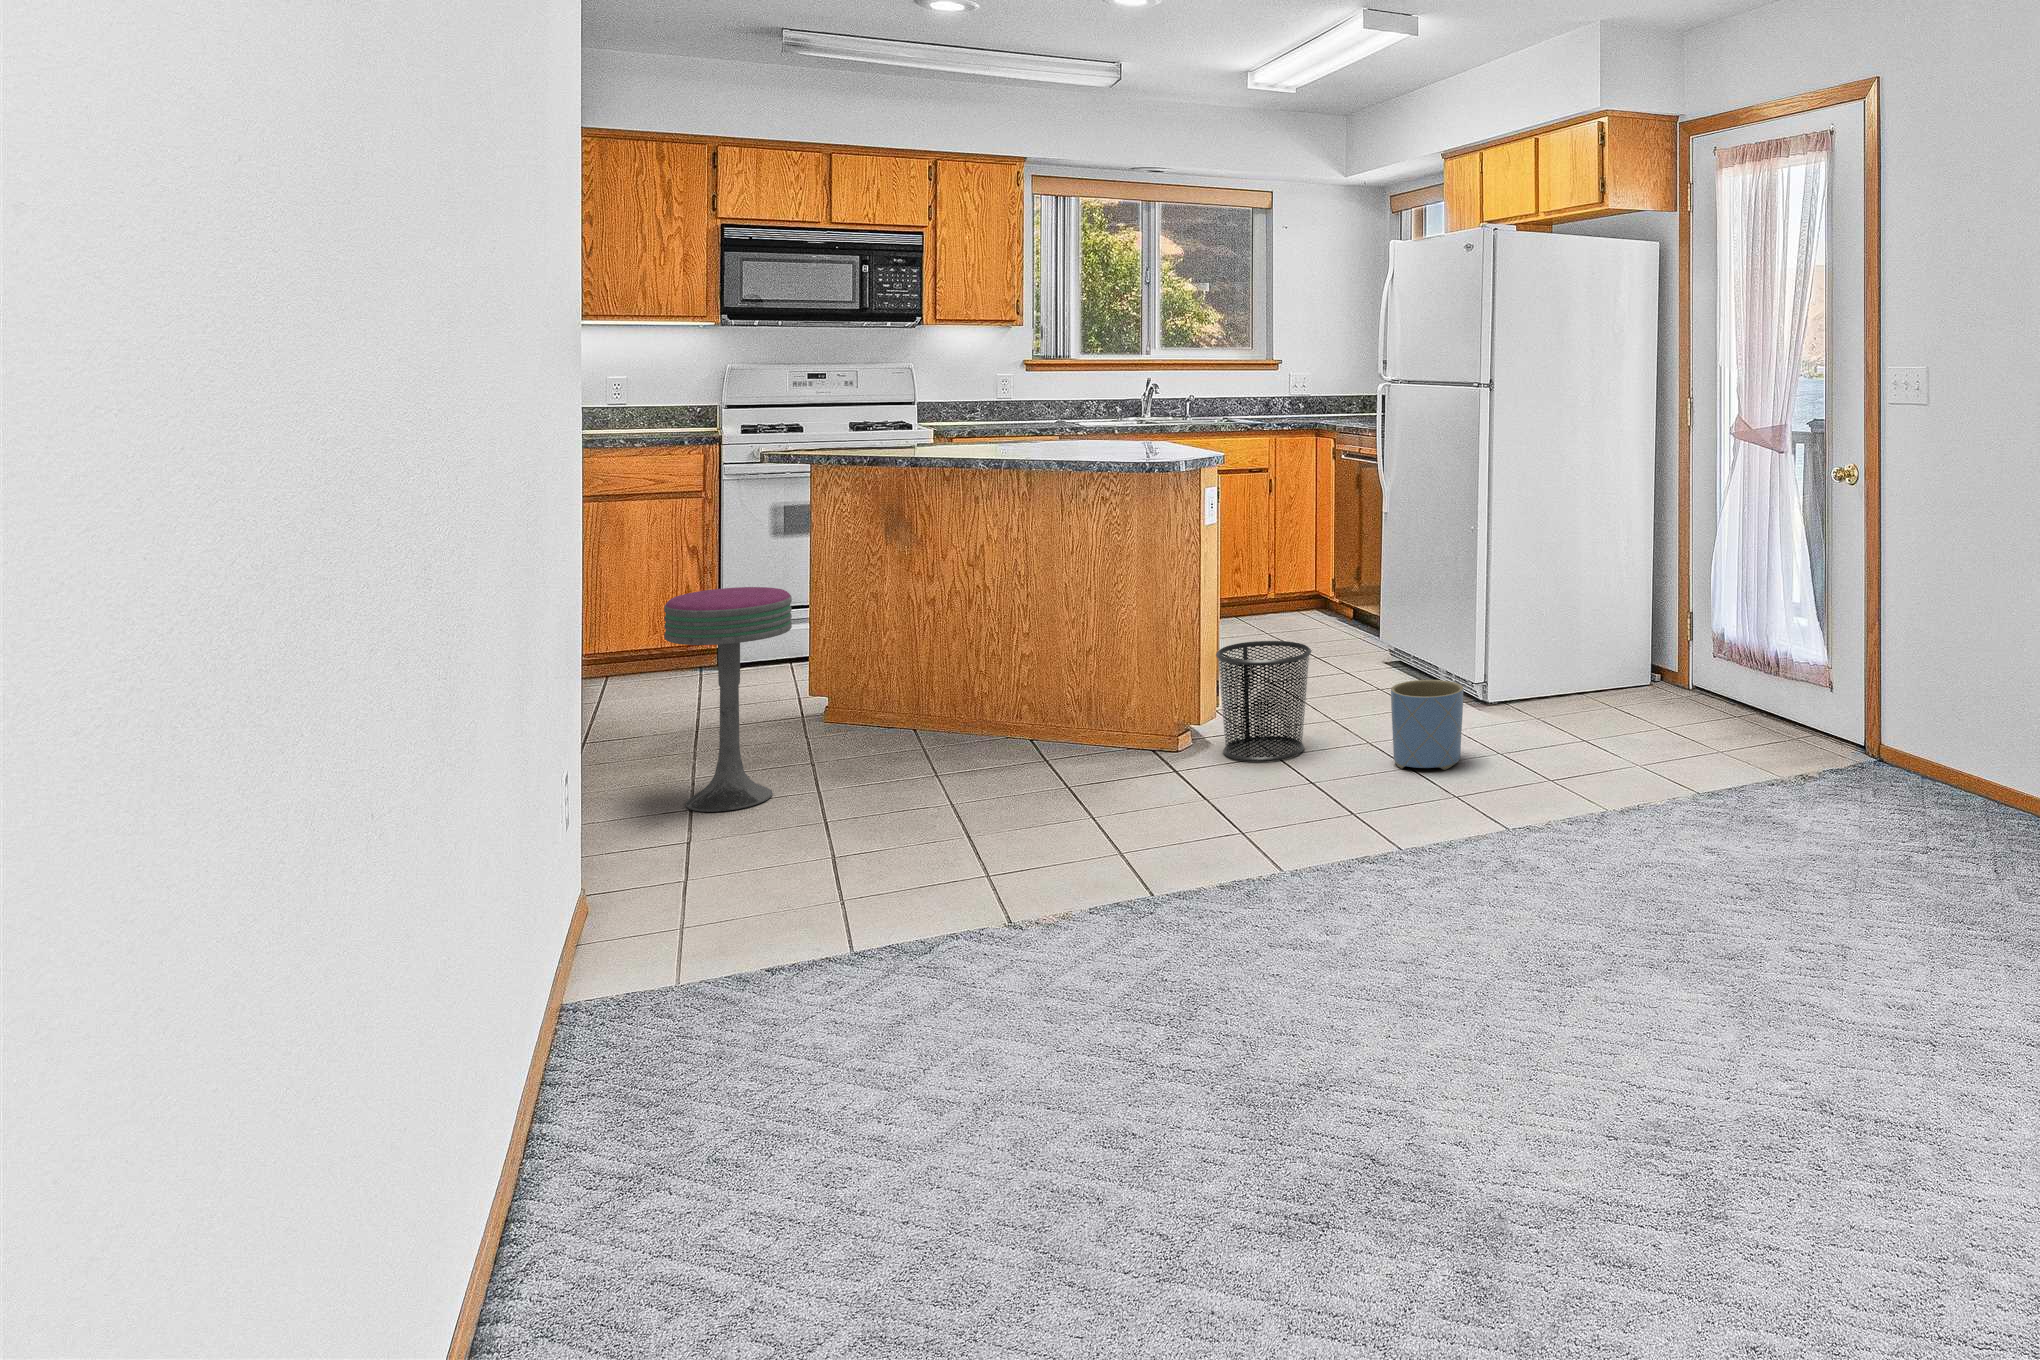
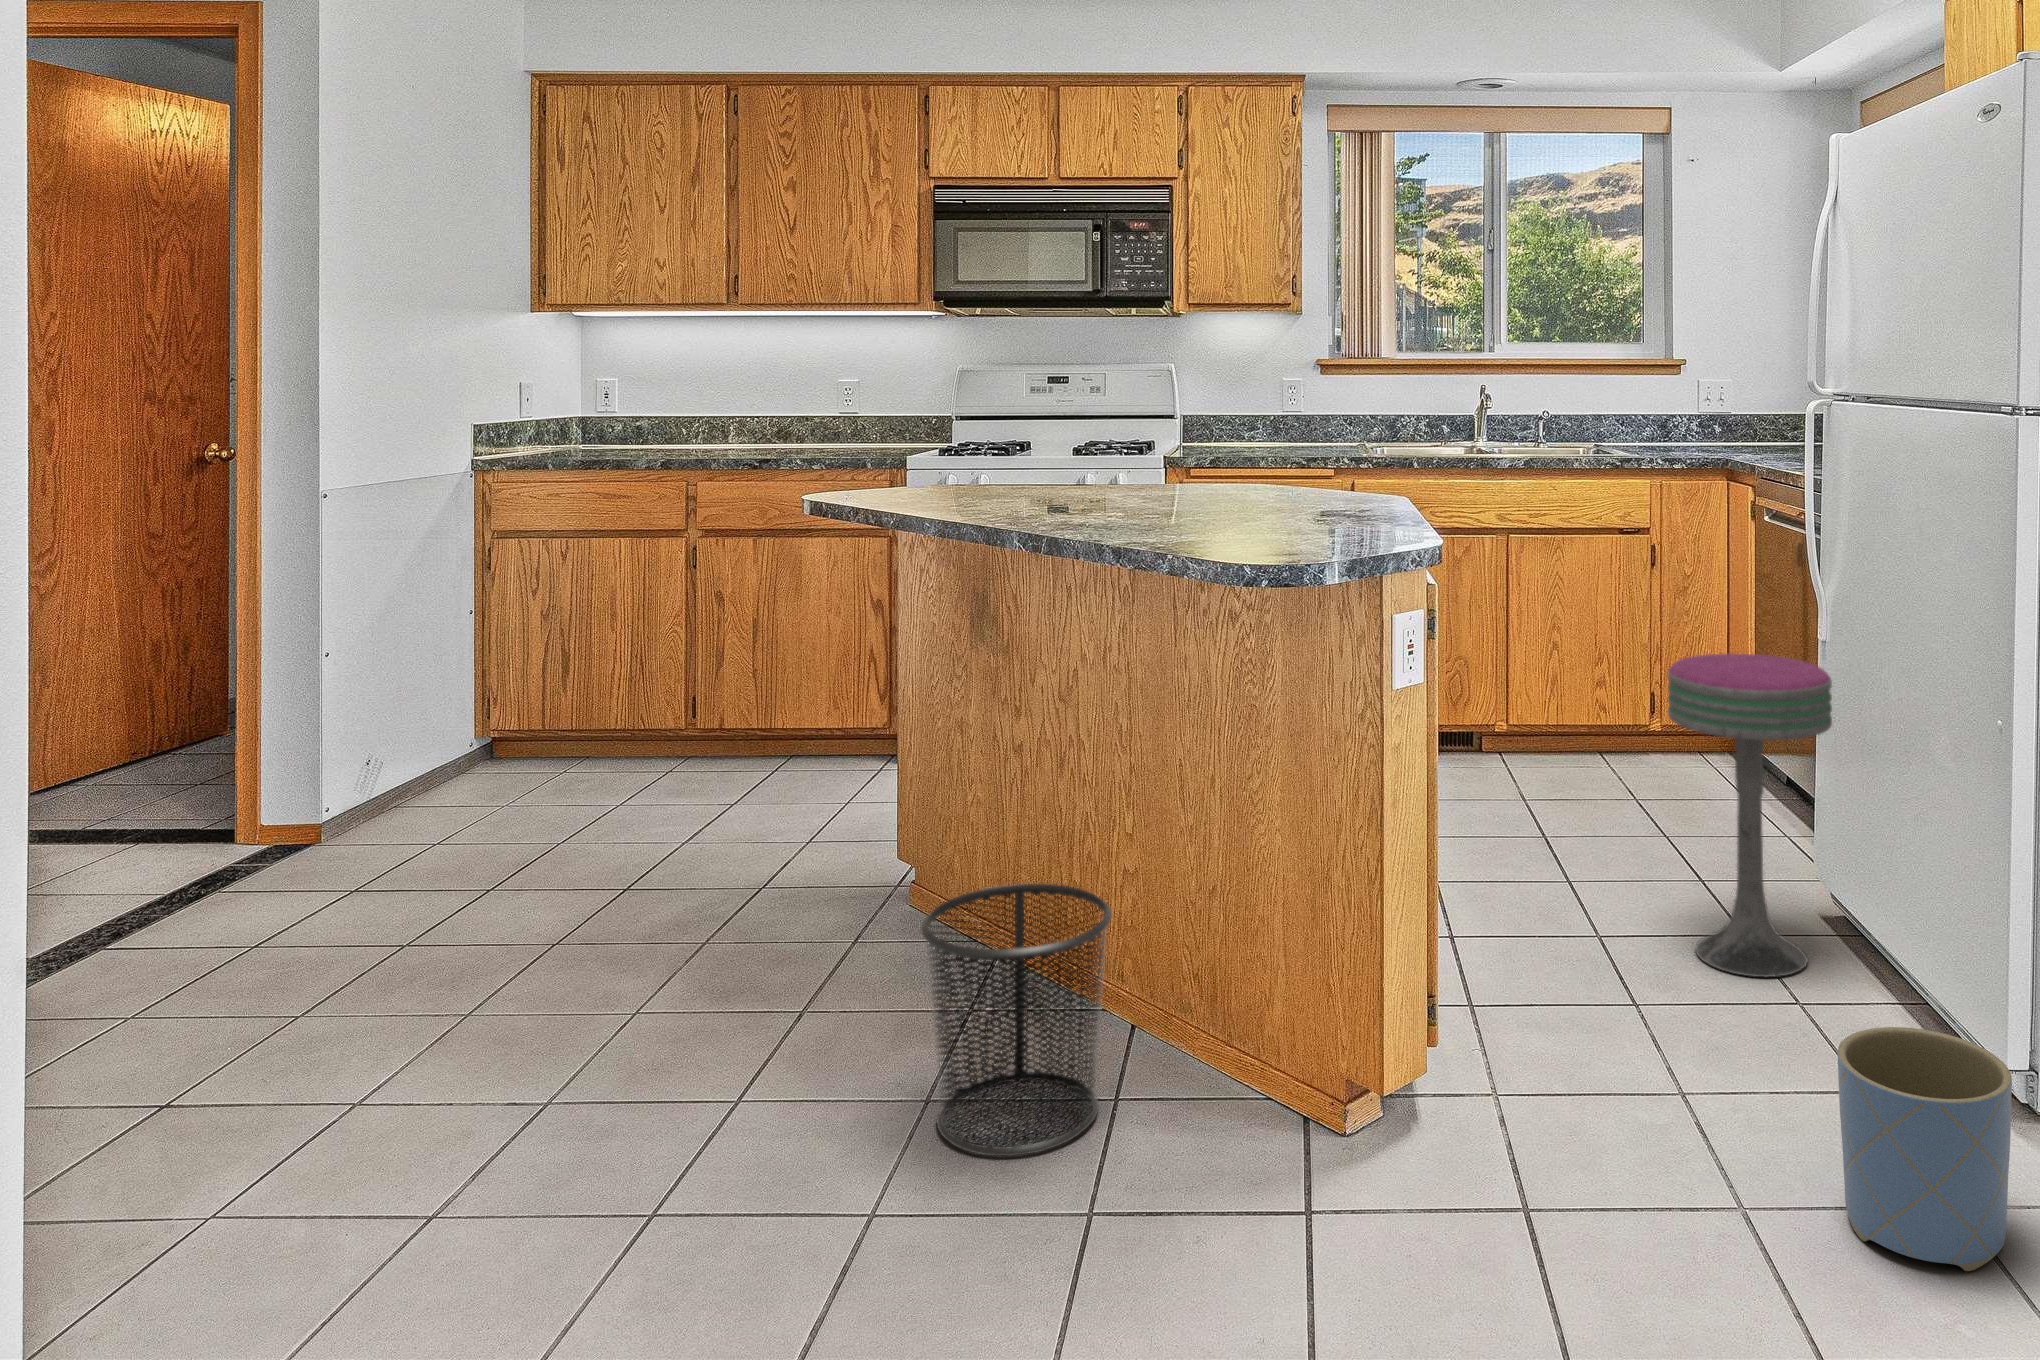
bar stool: present [664,587,792,812] -> present [1667,654,1832,977]
waste bin: present [1216,641,1311,762] -> present [921,884,1112,1156]

